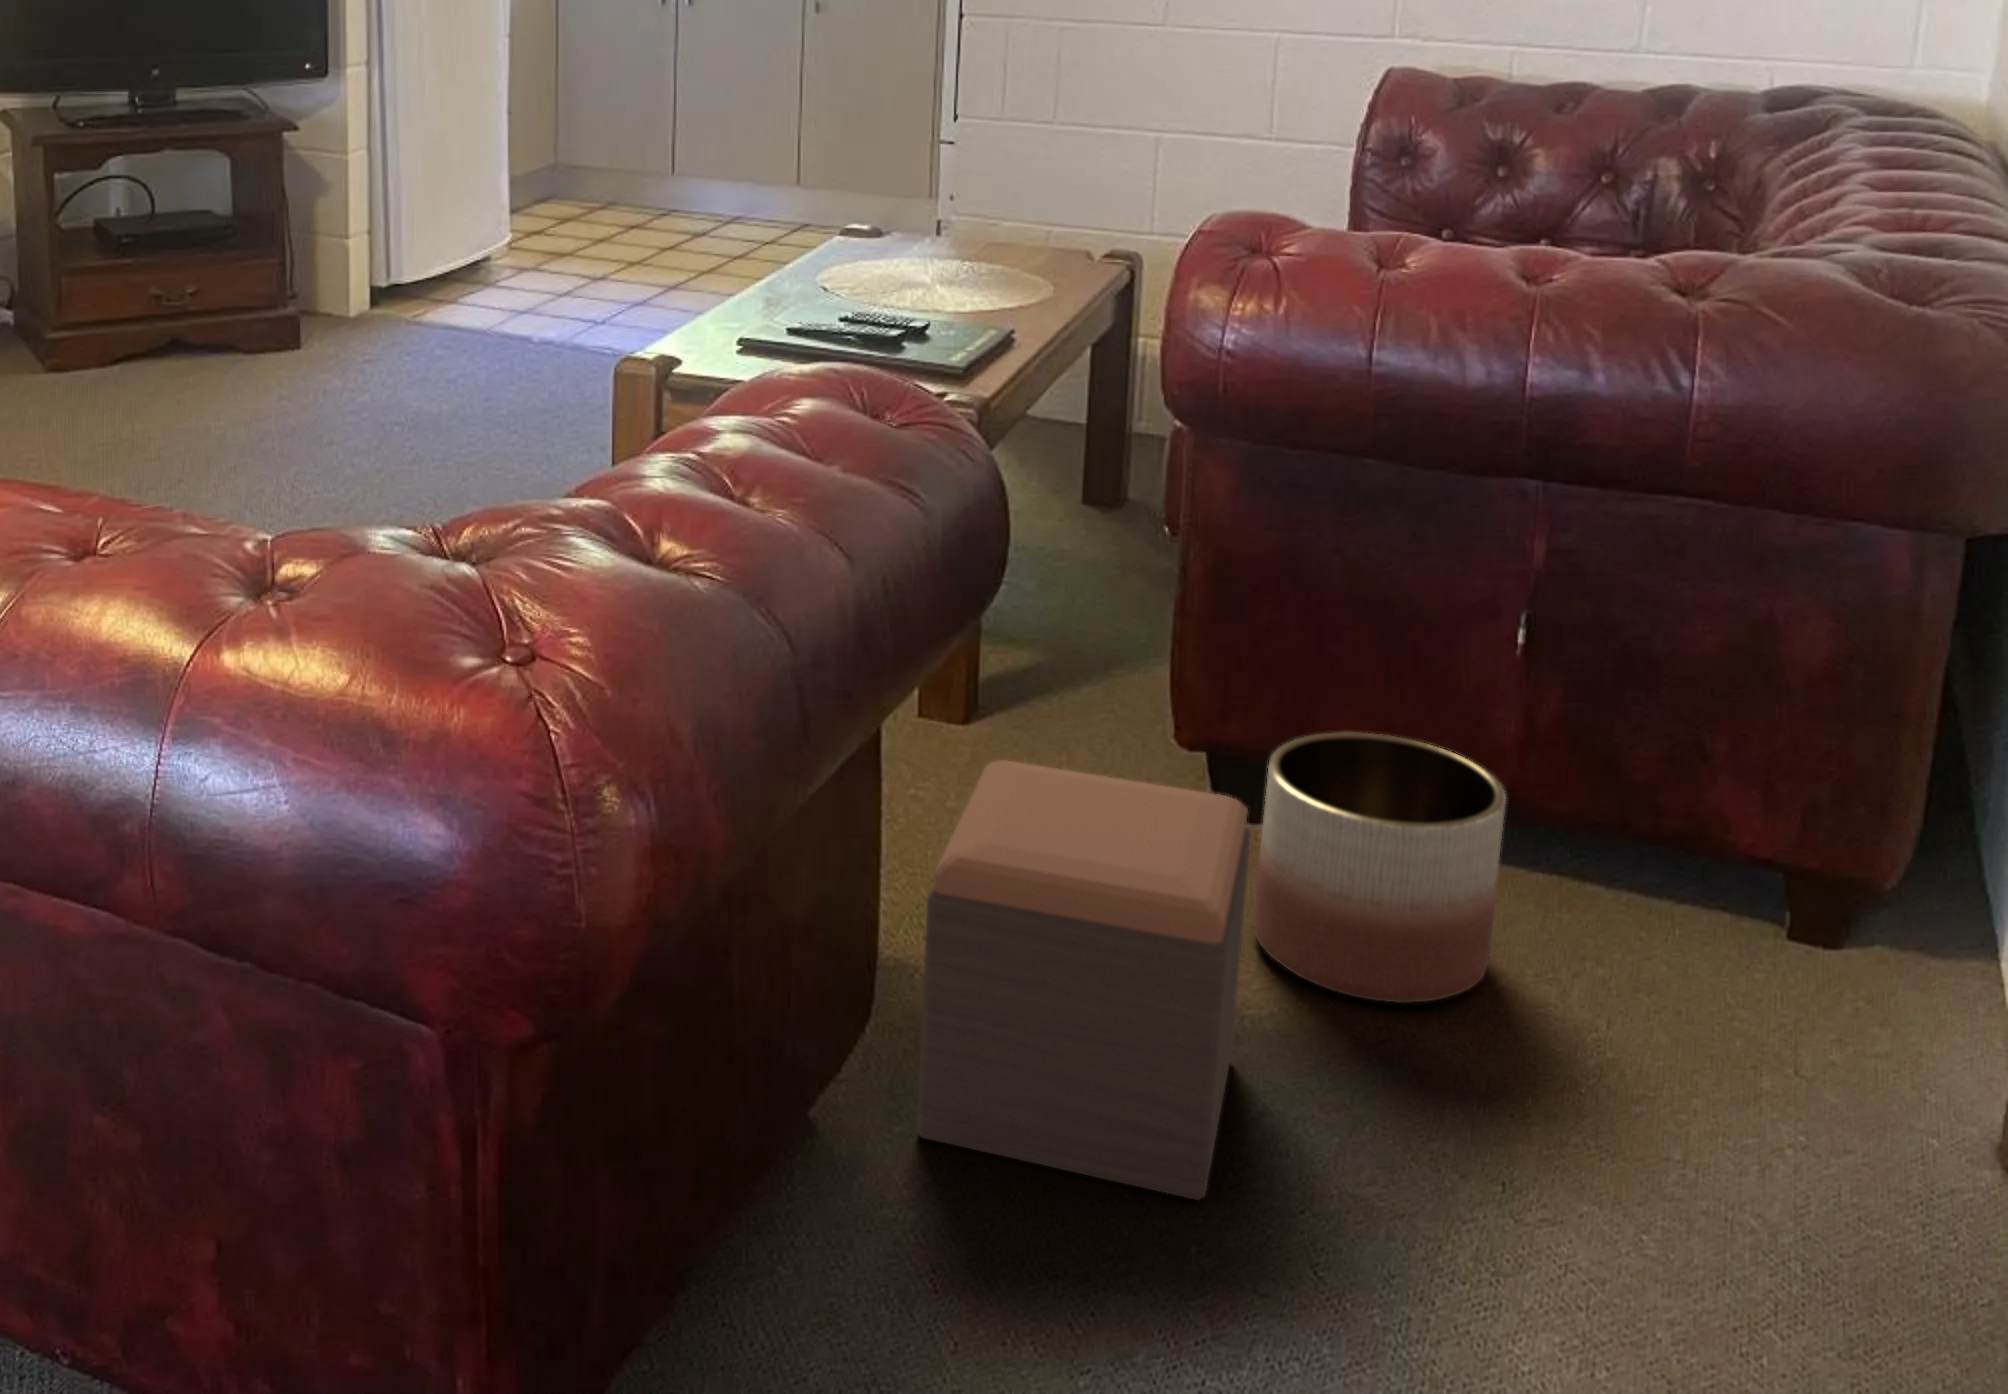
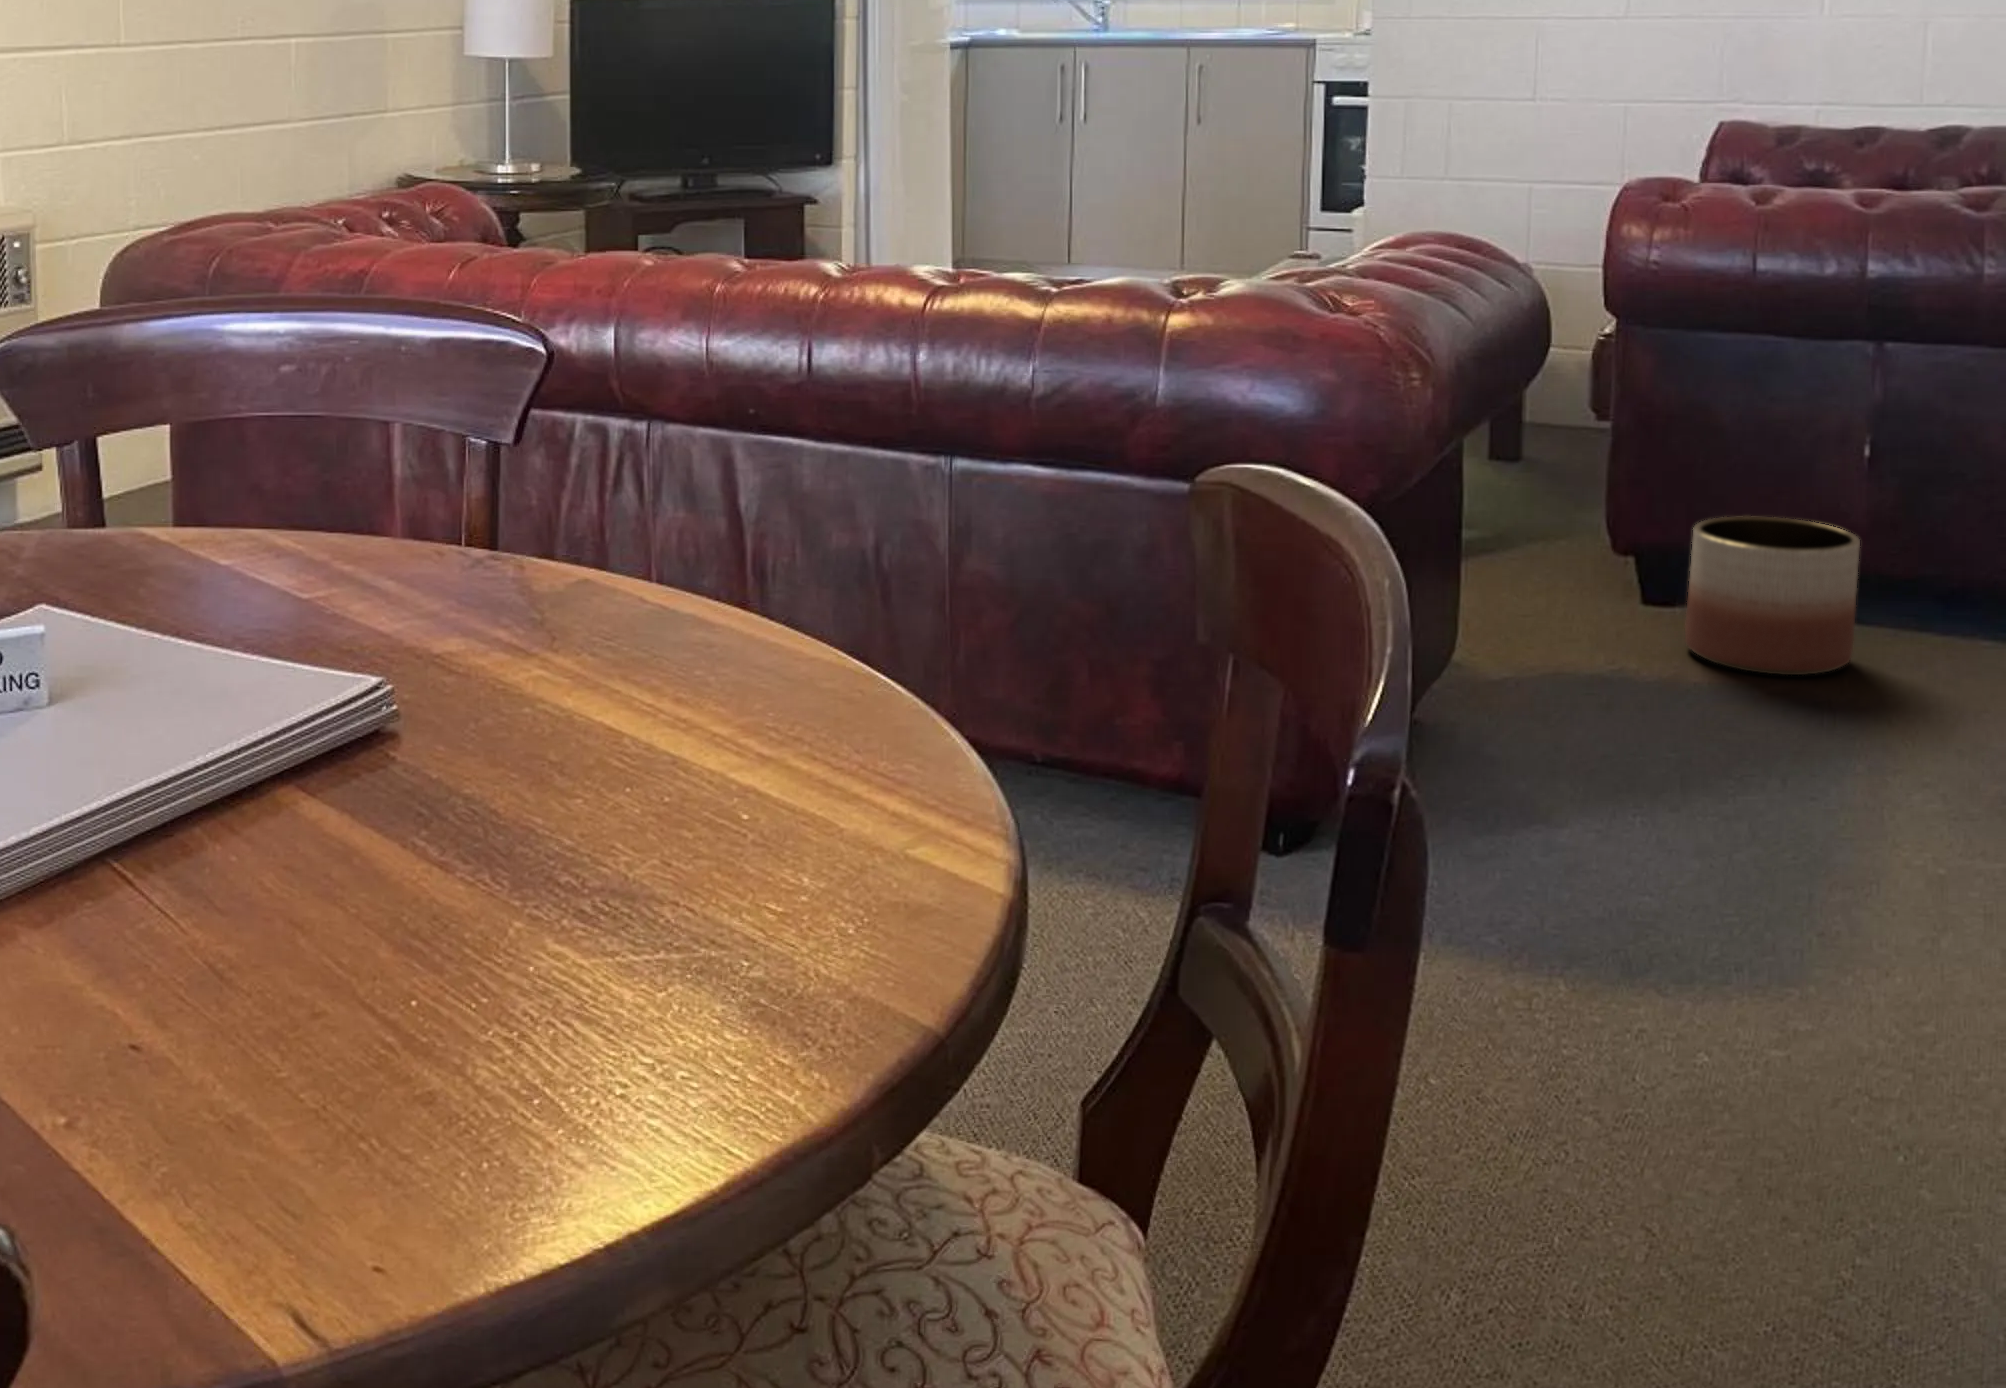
footstool: present [916,760,1251,1200] -> none [1488,505,1695,744]

